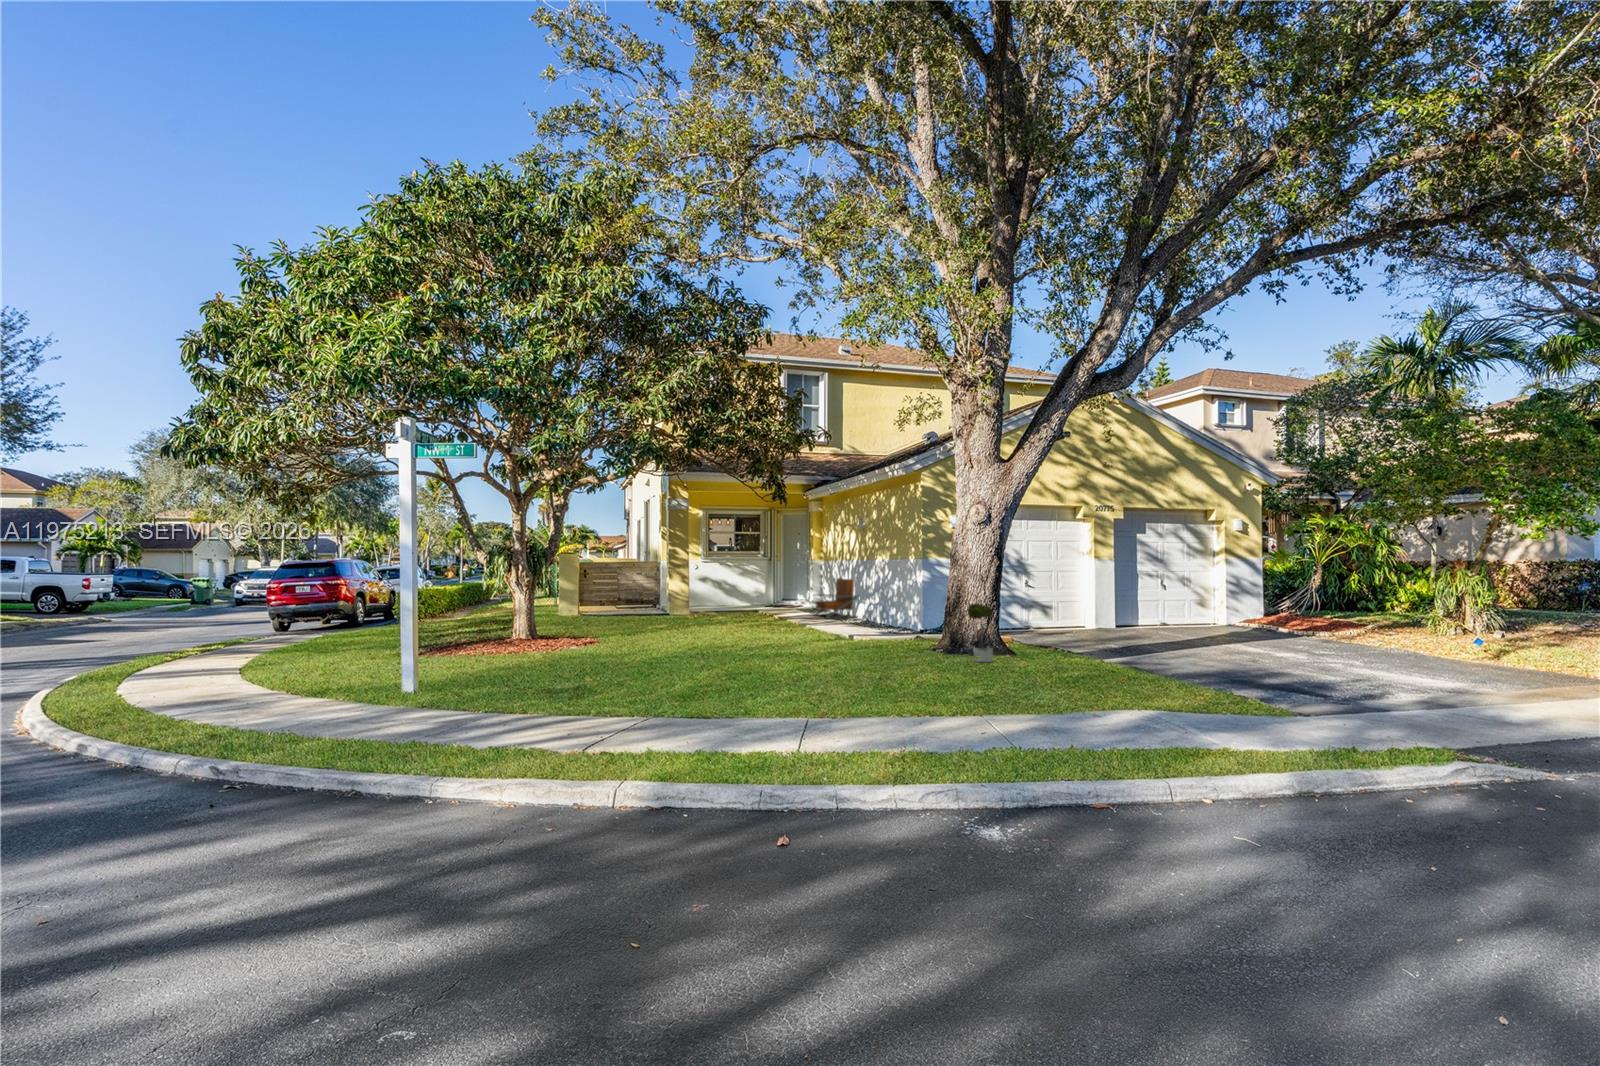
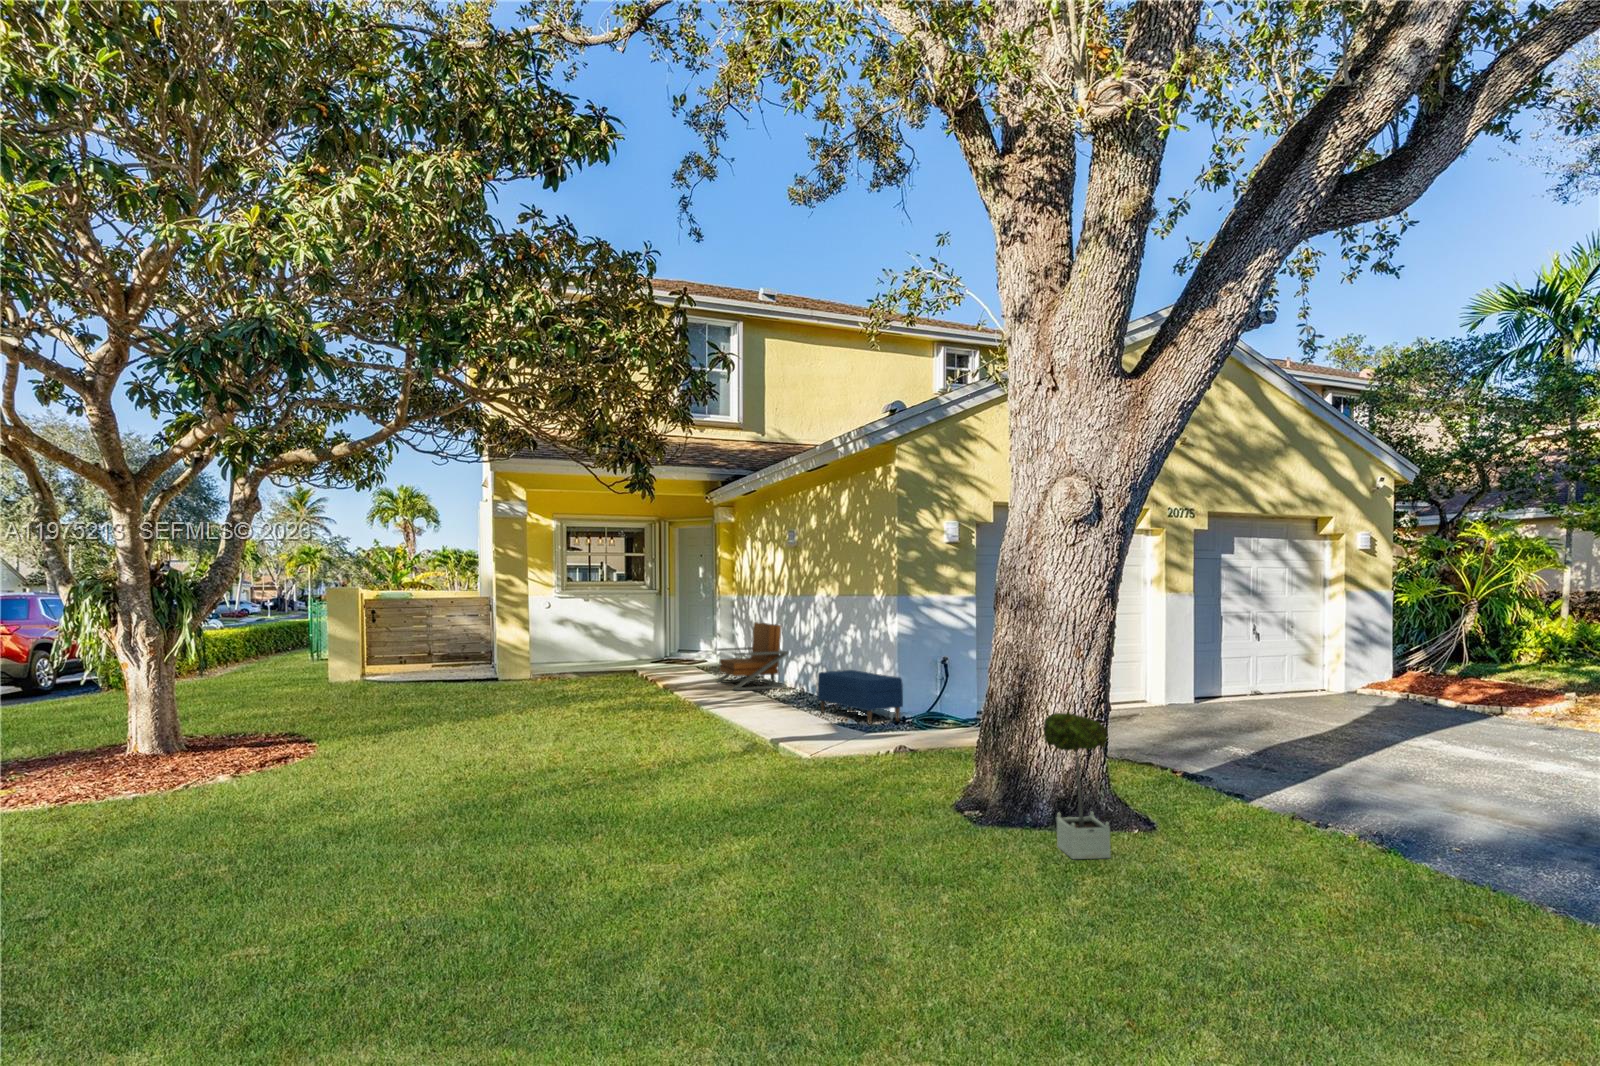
bench: none [876,603,924,631] -> present [817,670,903,724]

